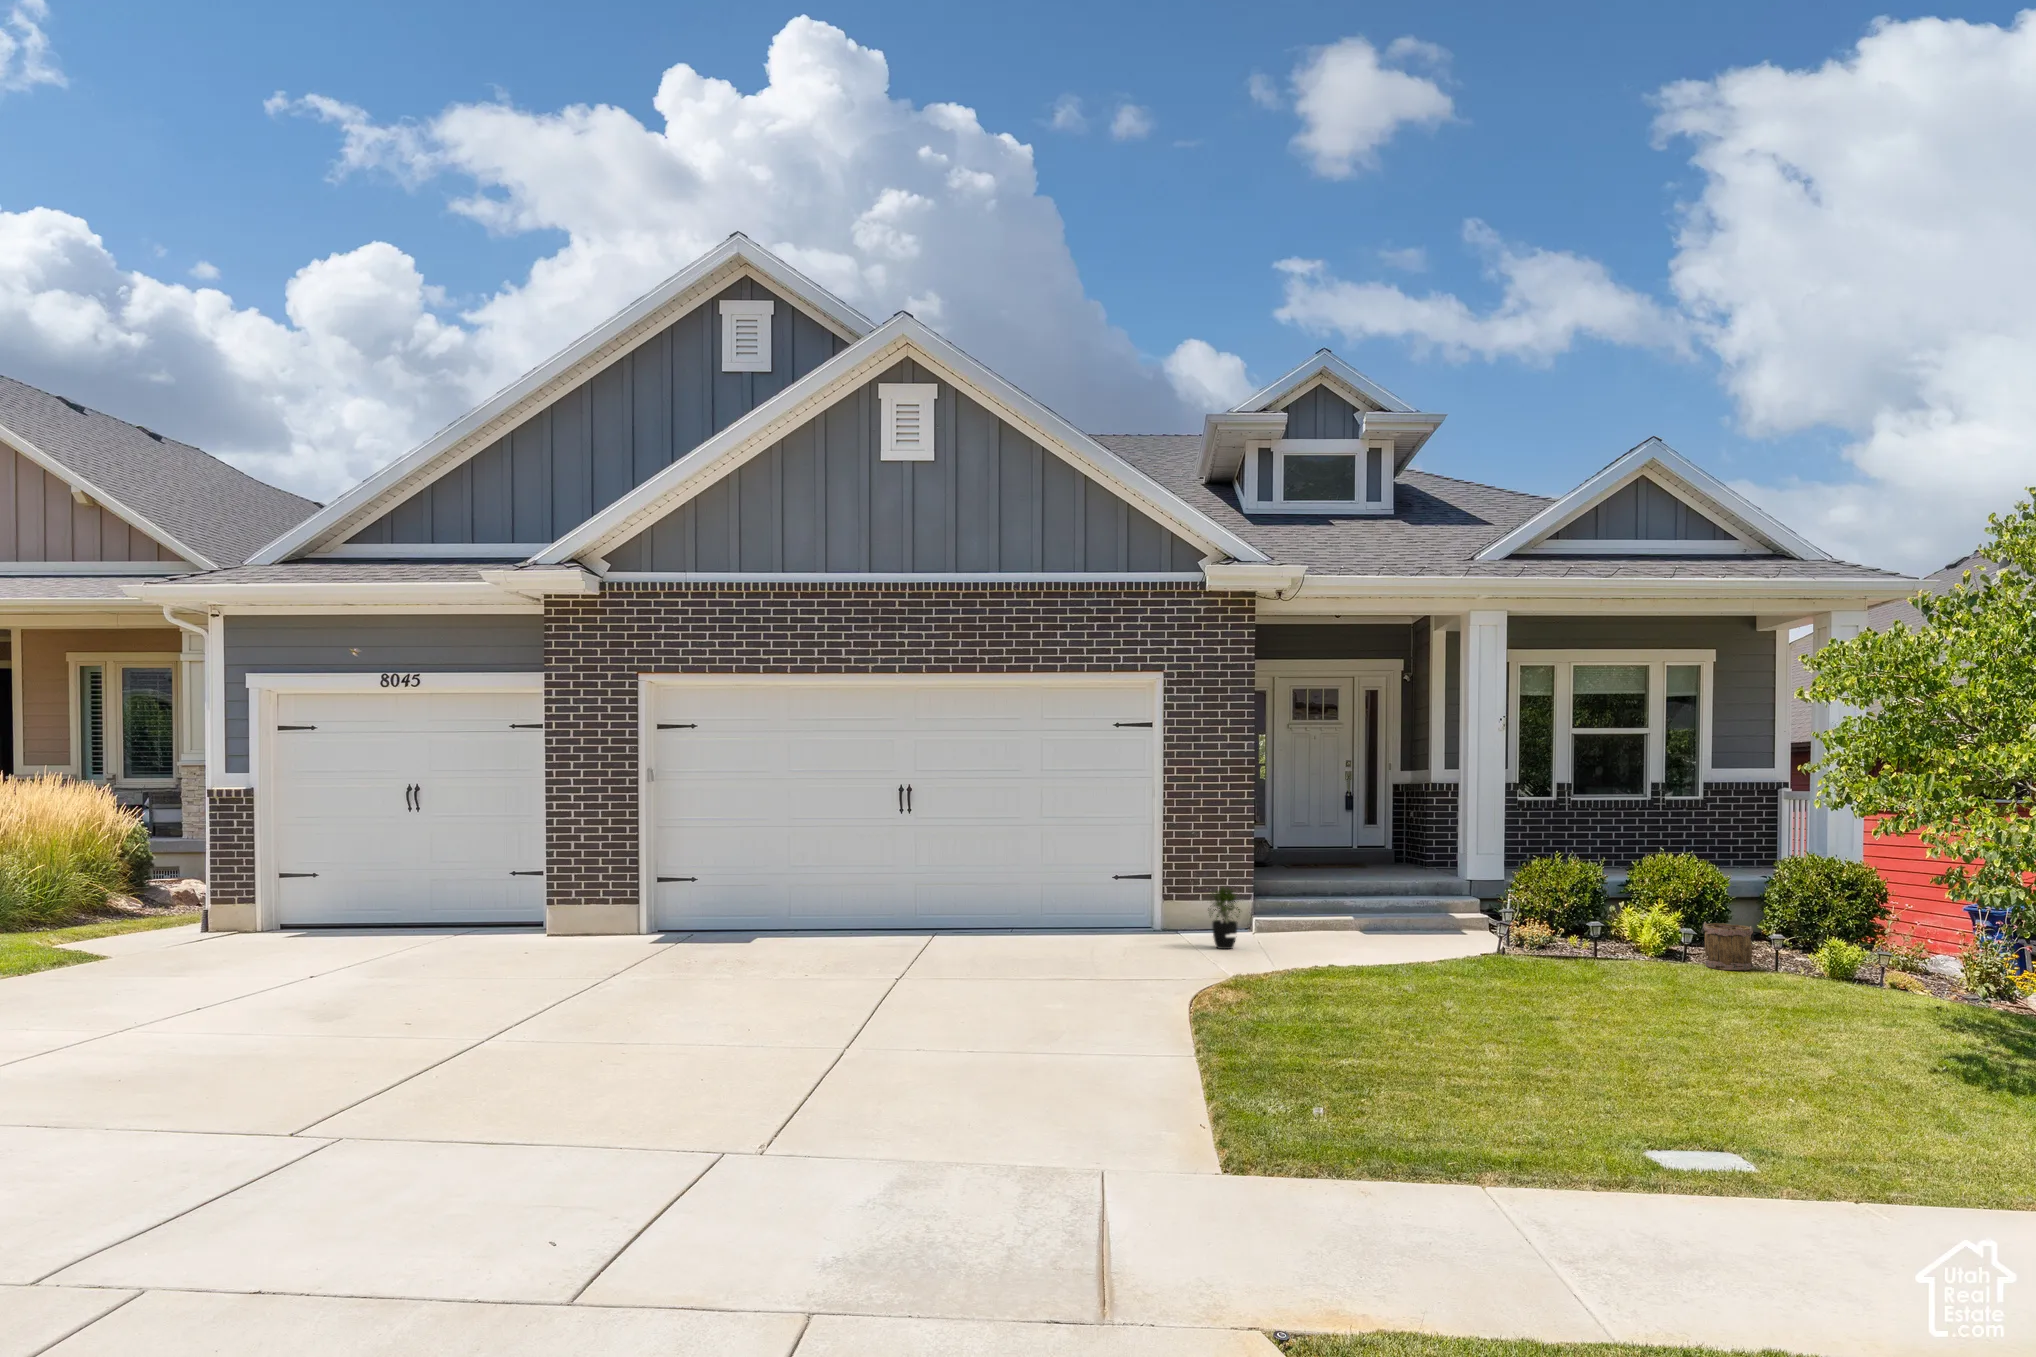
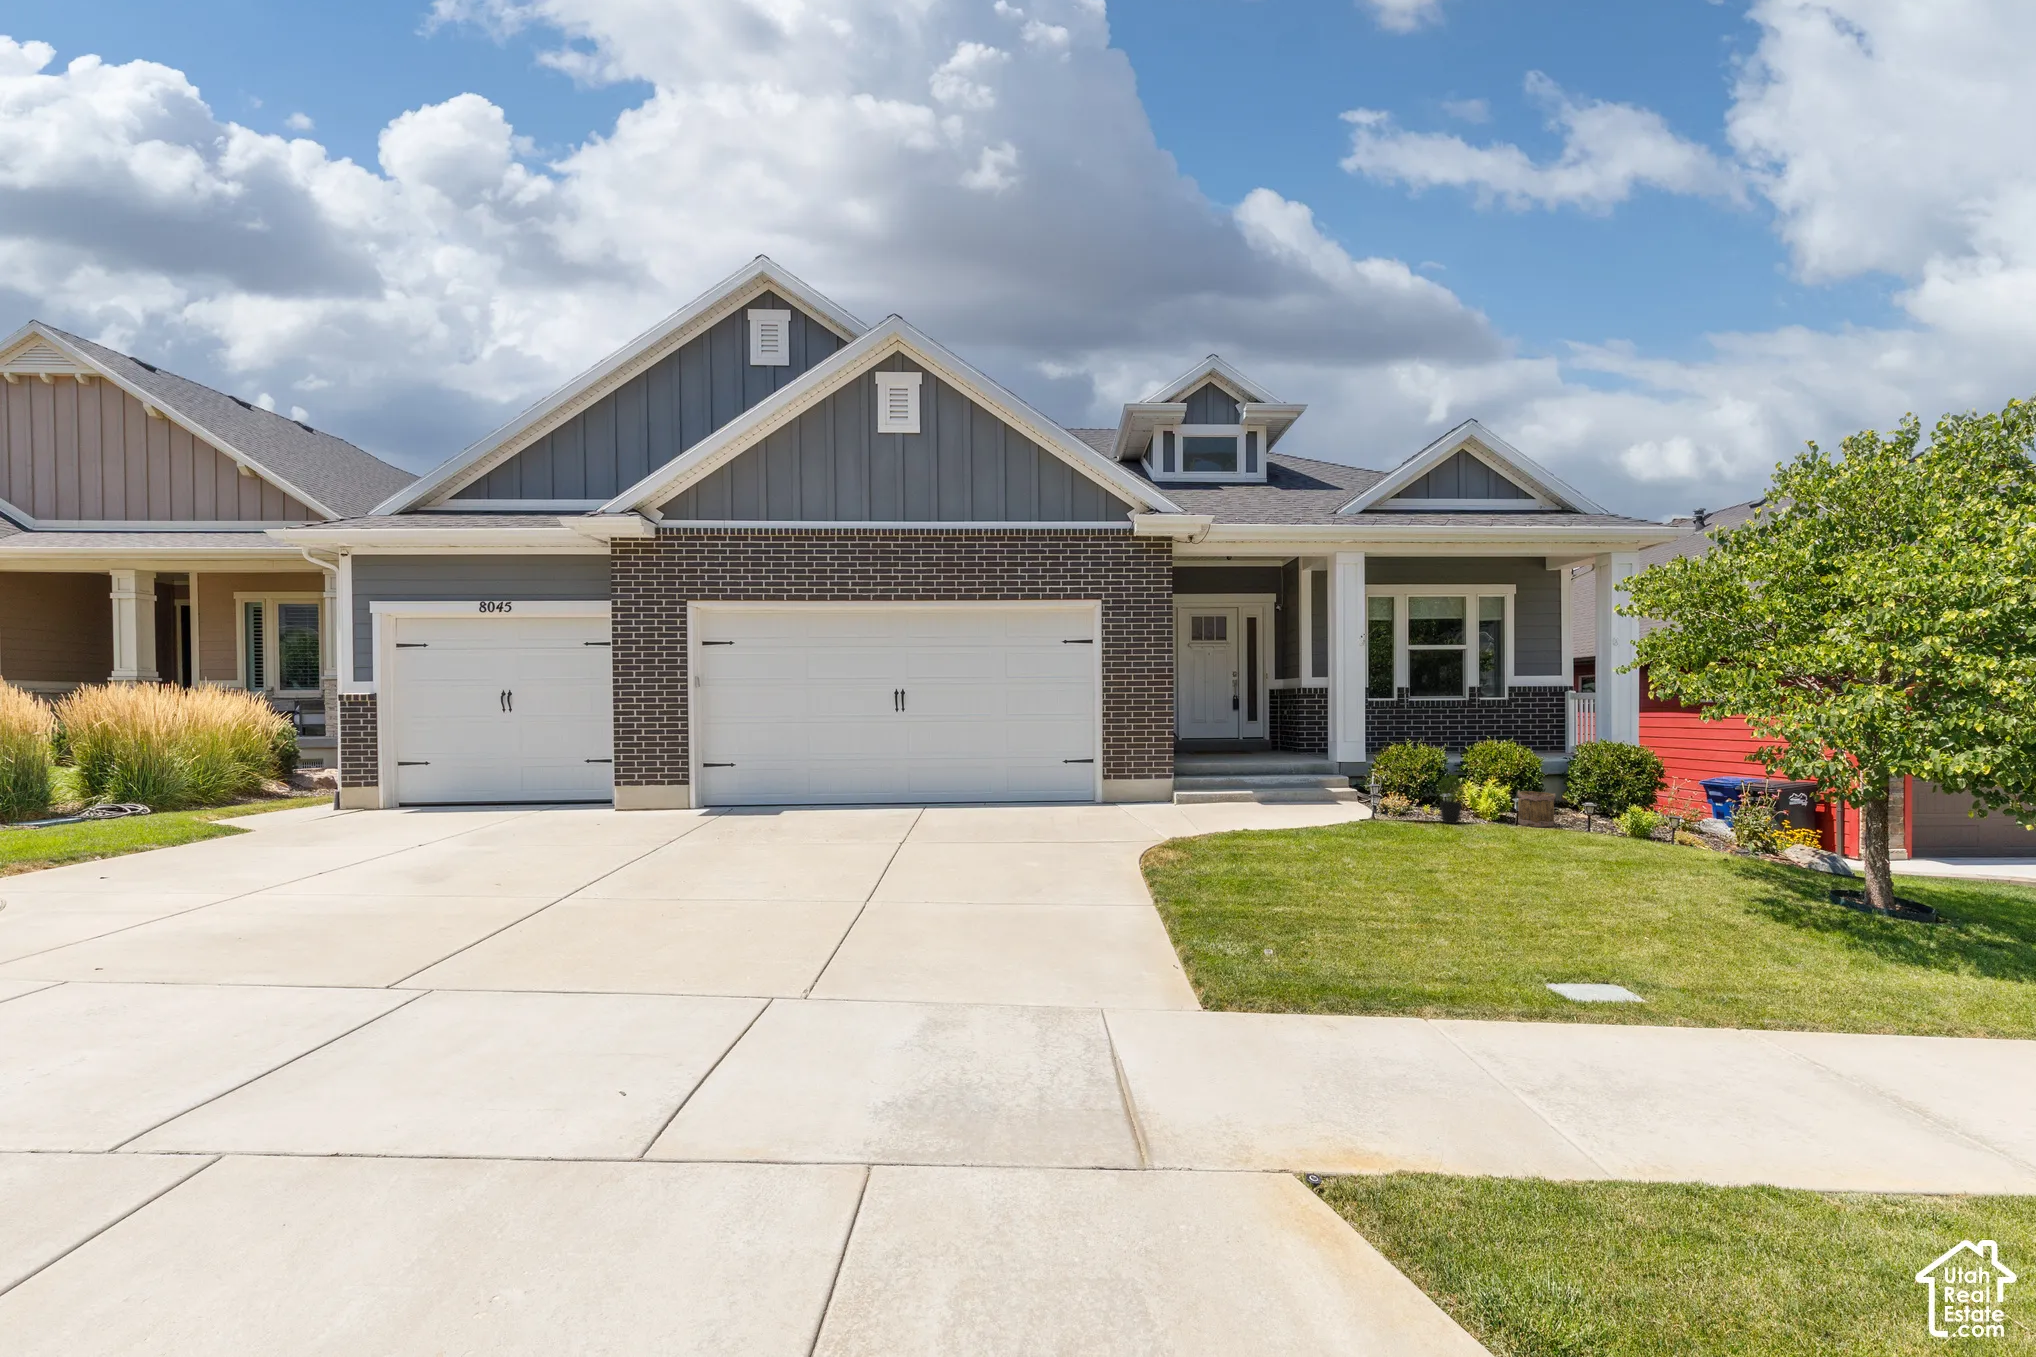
potted plant: present [1208,888,1240,949] -> present [1438,775,1465,824]

